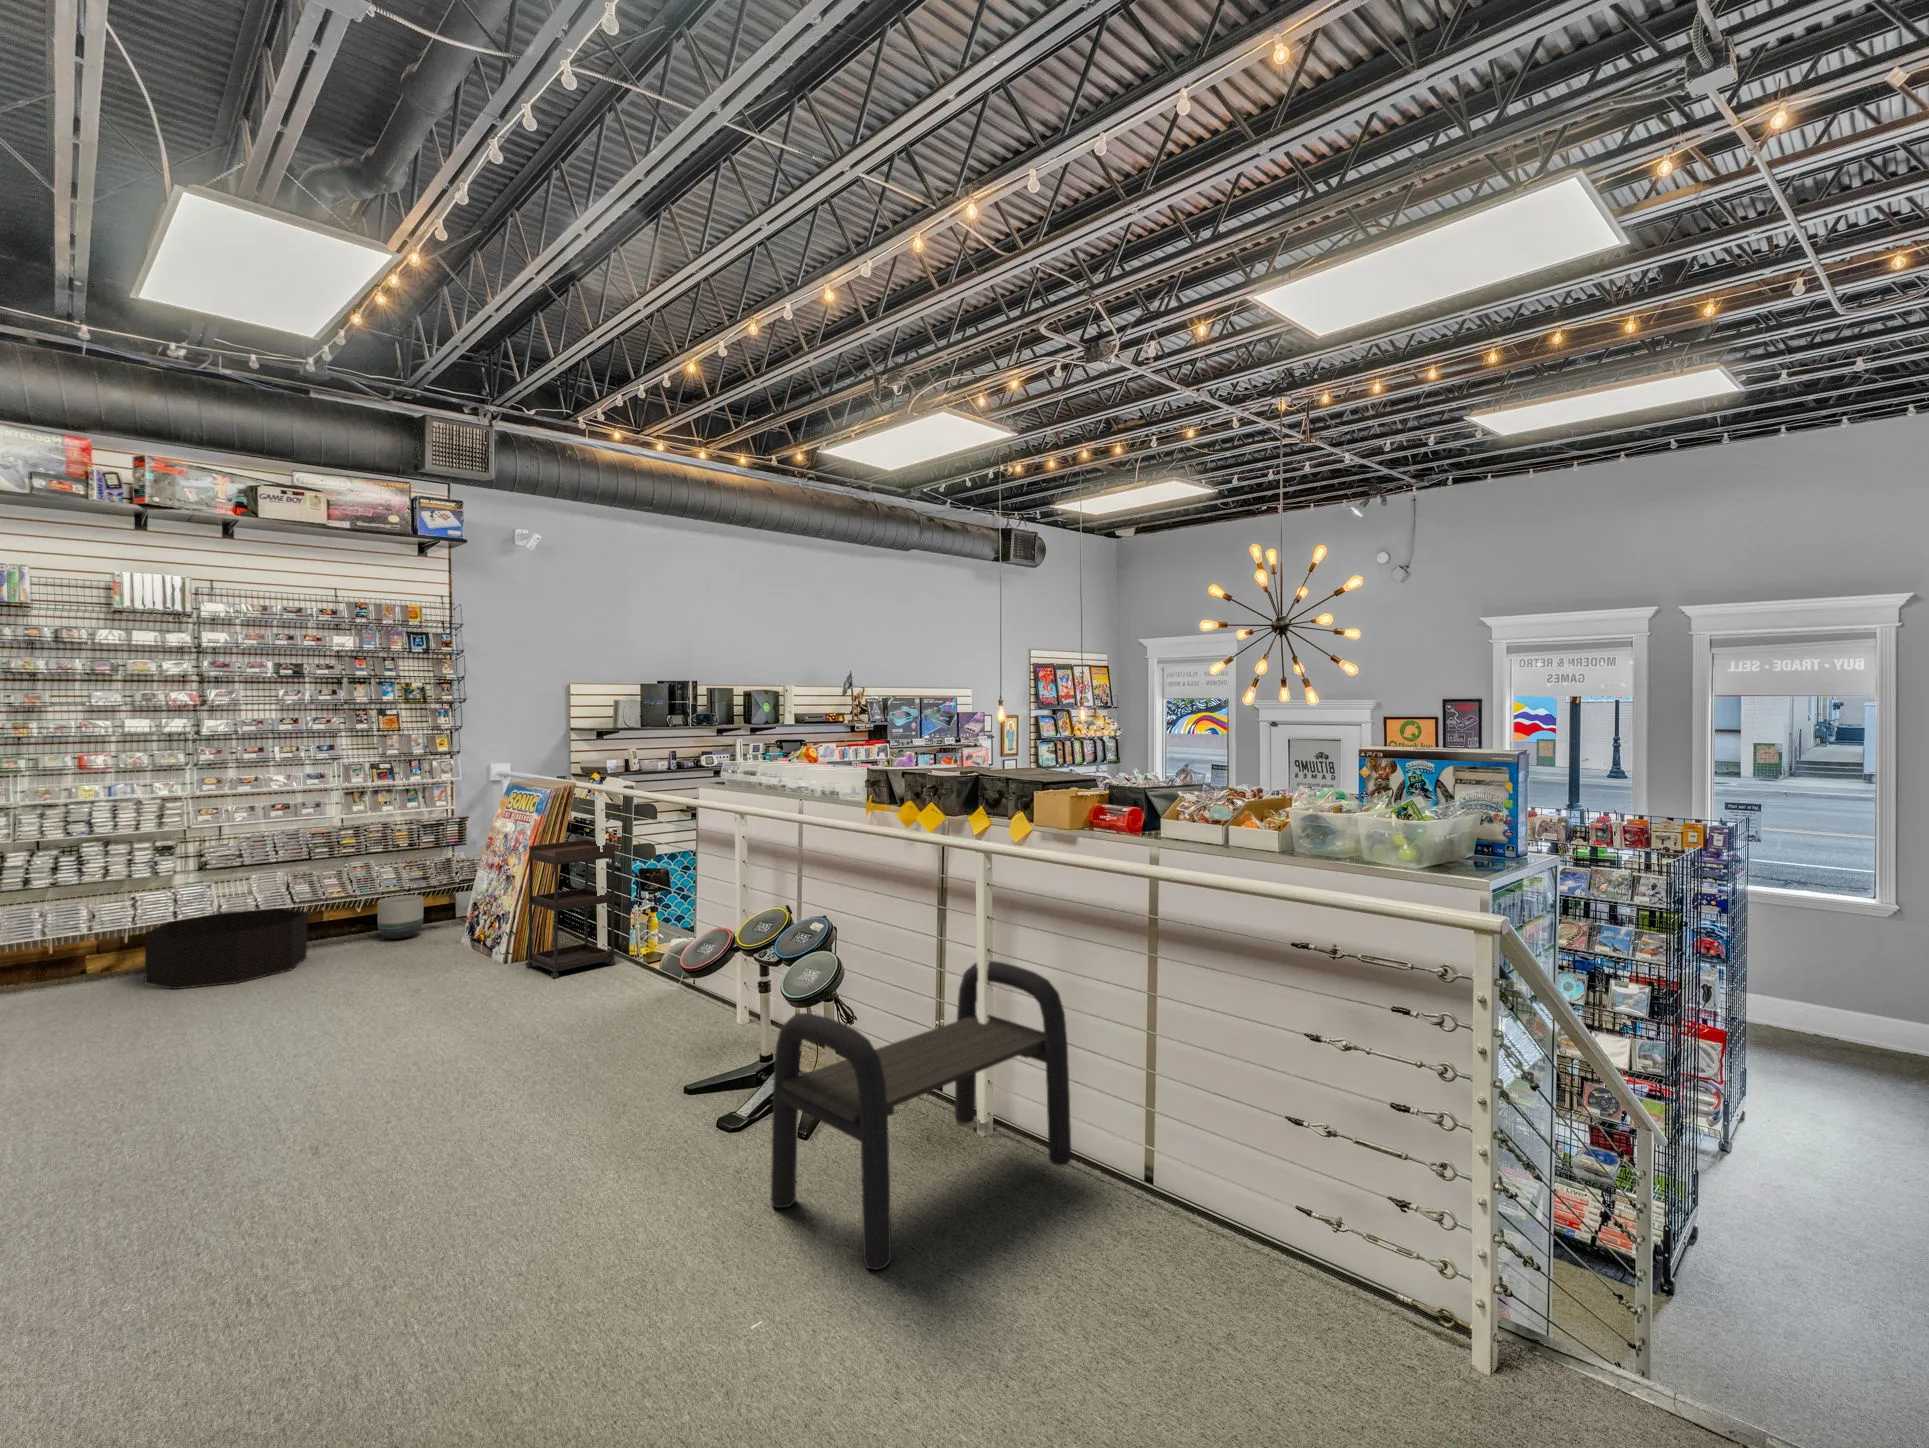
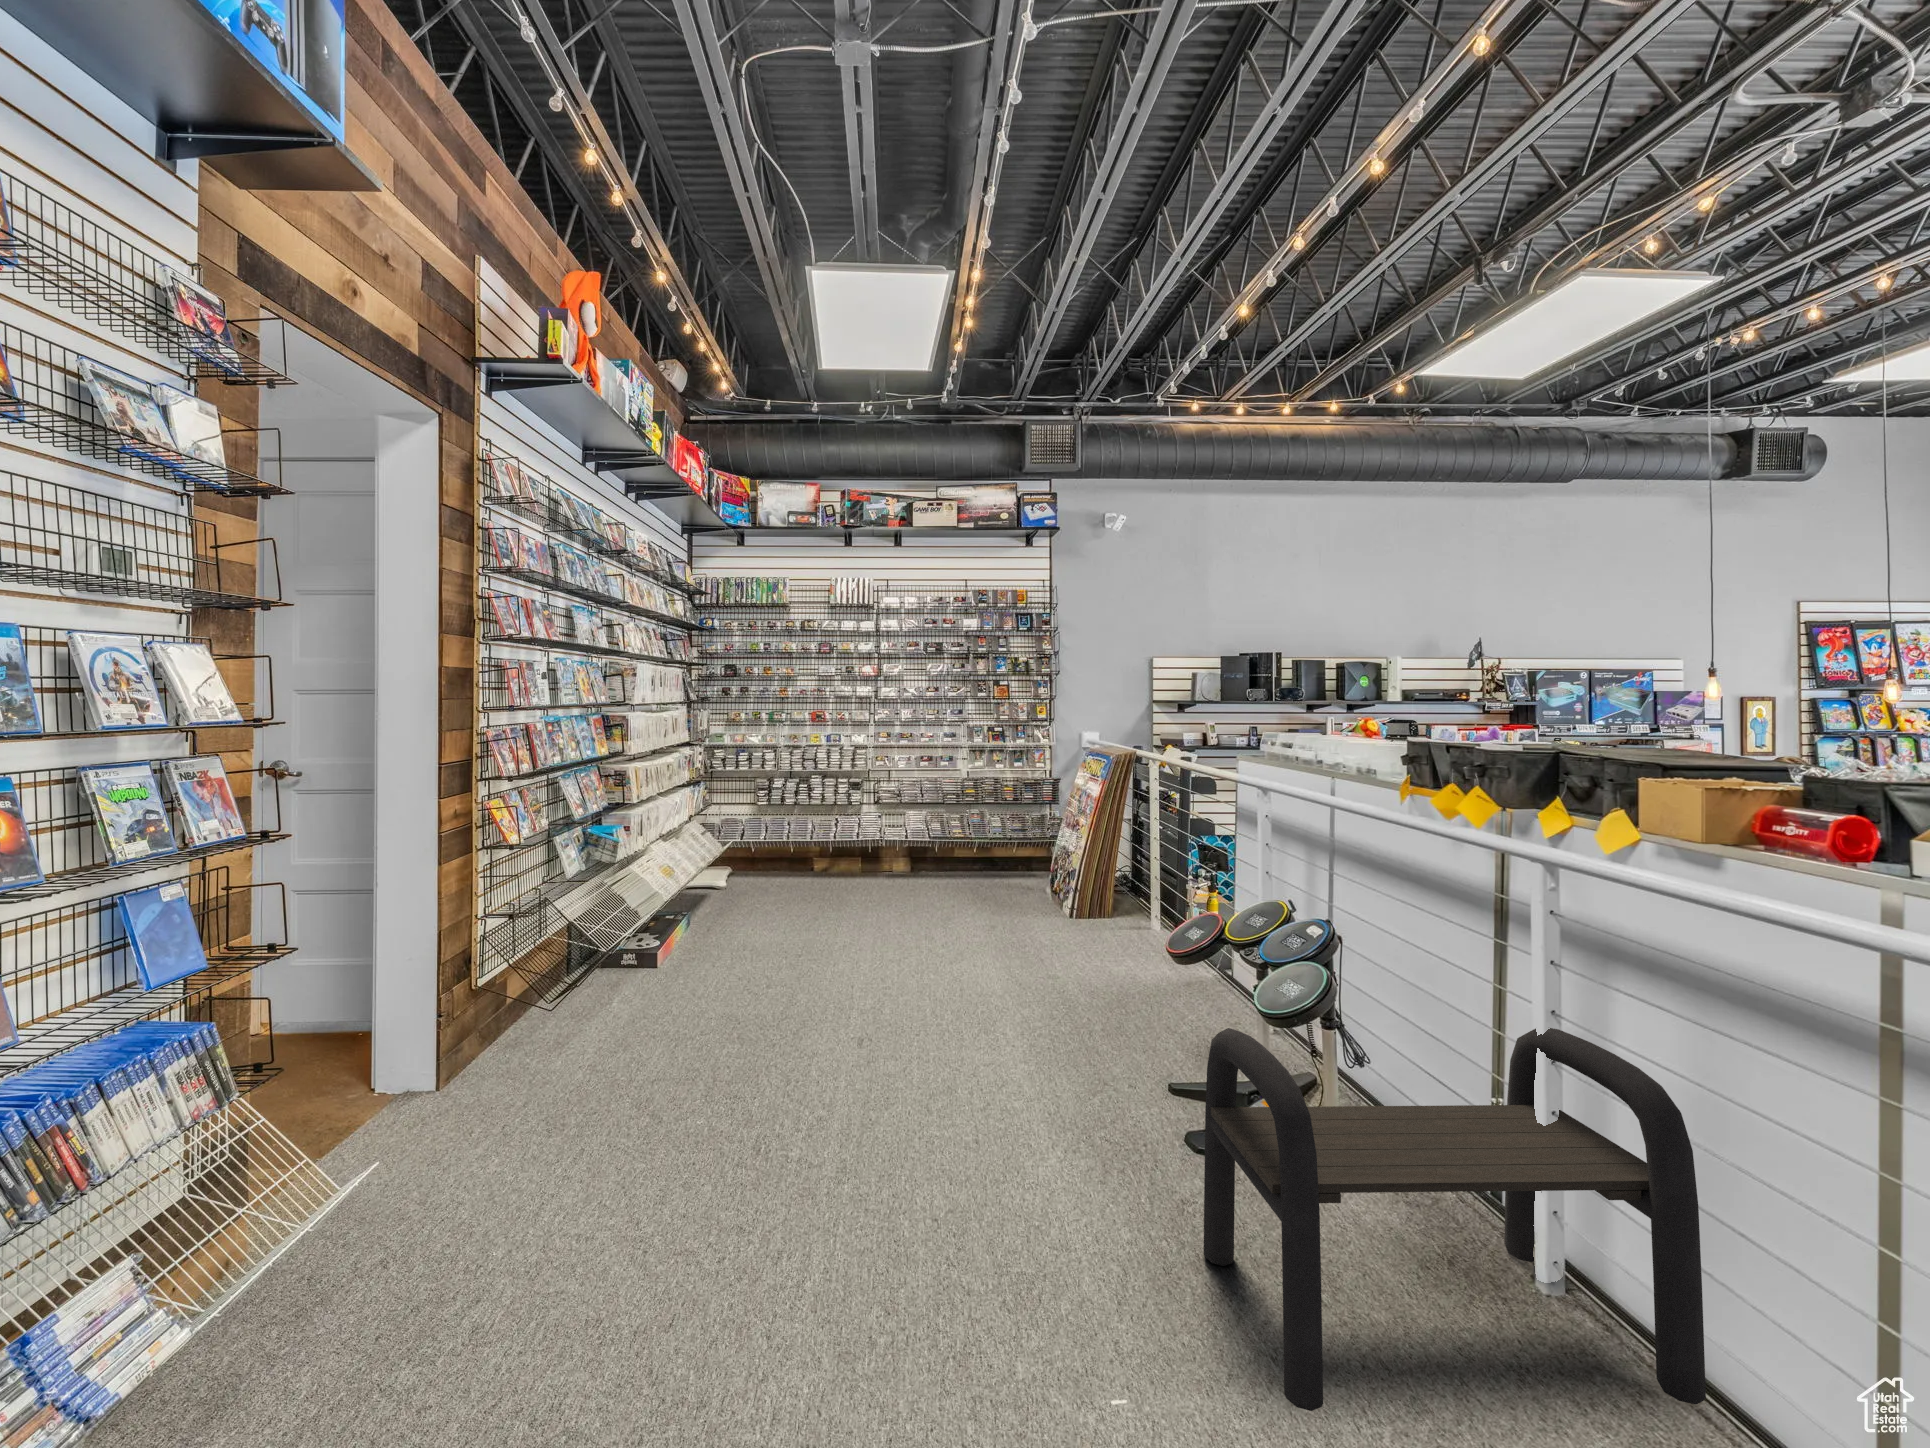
shelving unit: present [526,839,615,978] -> none [1087,807,1165,938]
planter: present [377,895,424,939] -> none [991,842,1024,879]
basket: present [144,908,308,989] -> none [843,836,940,893]

